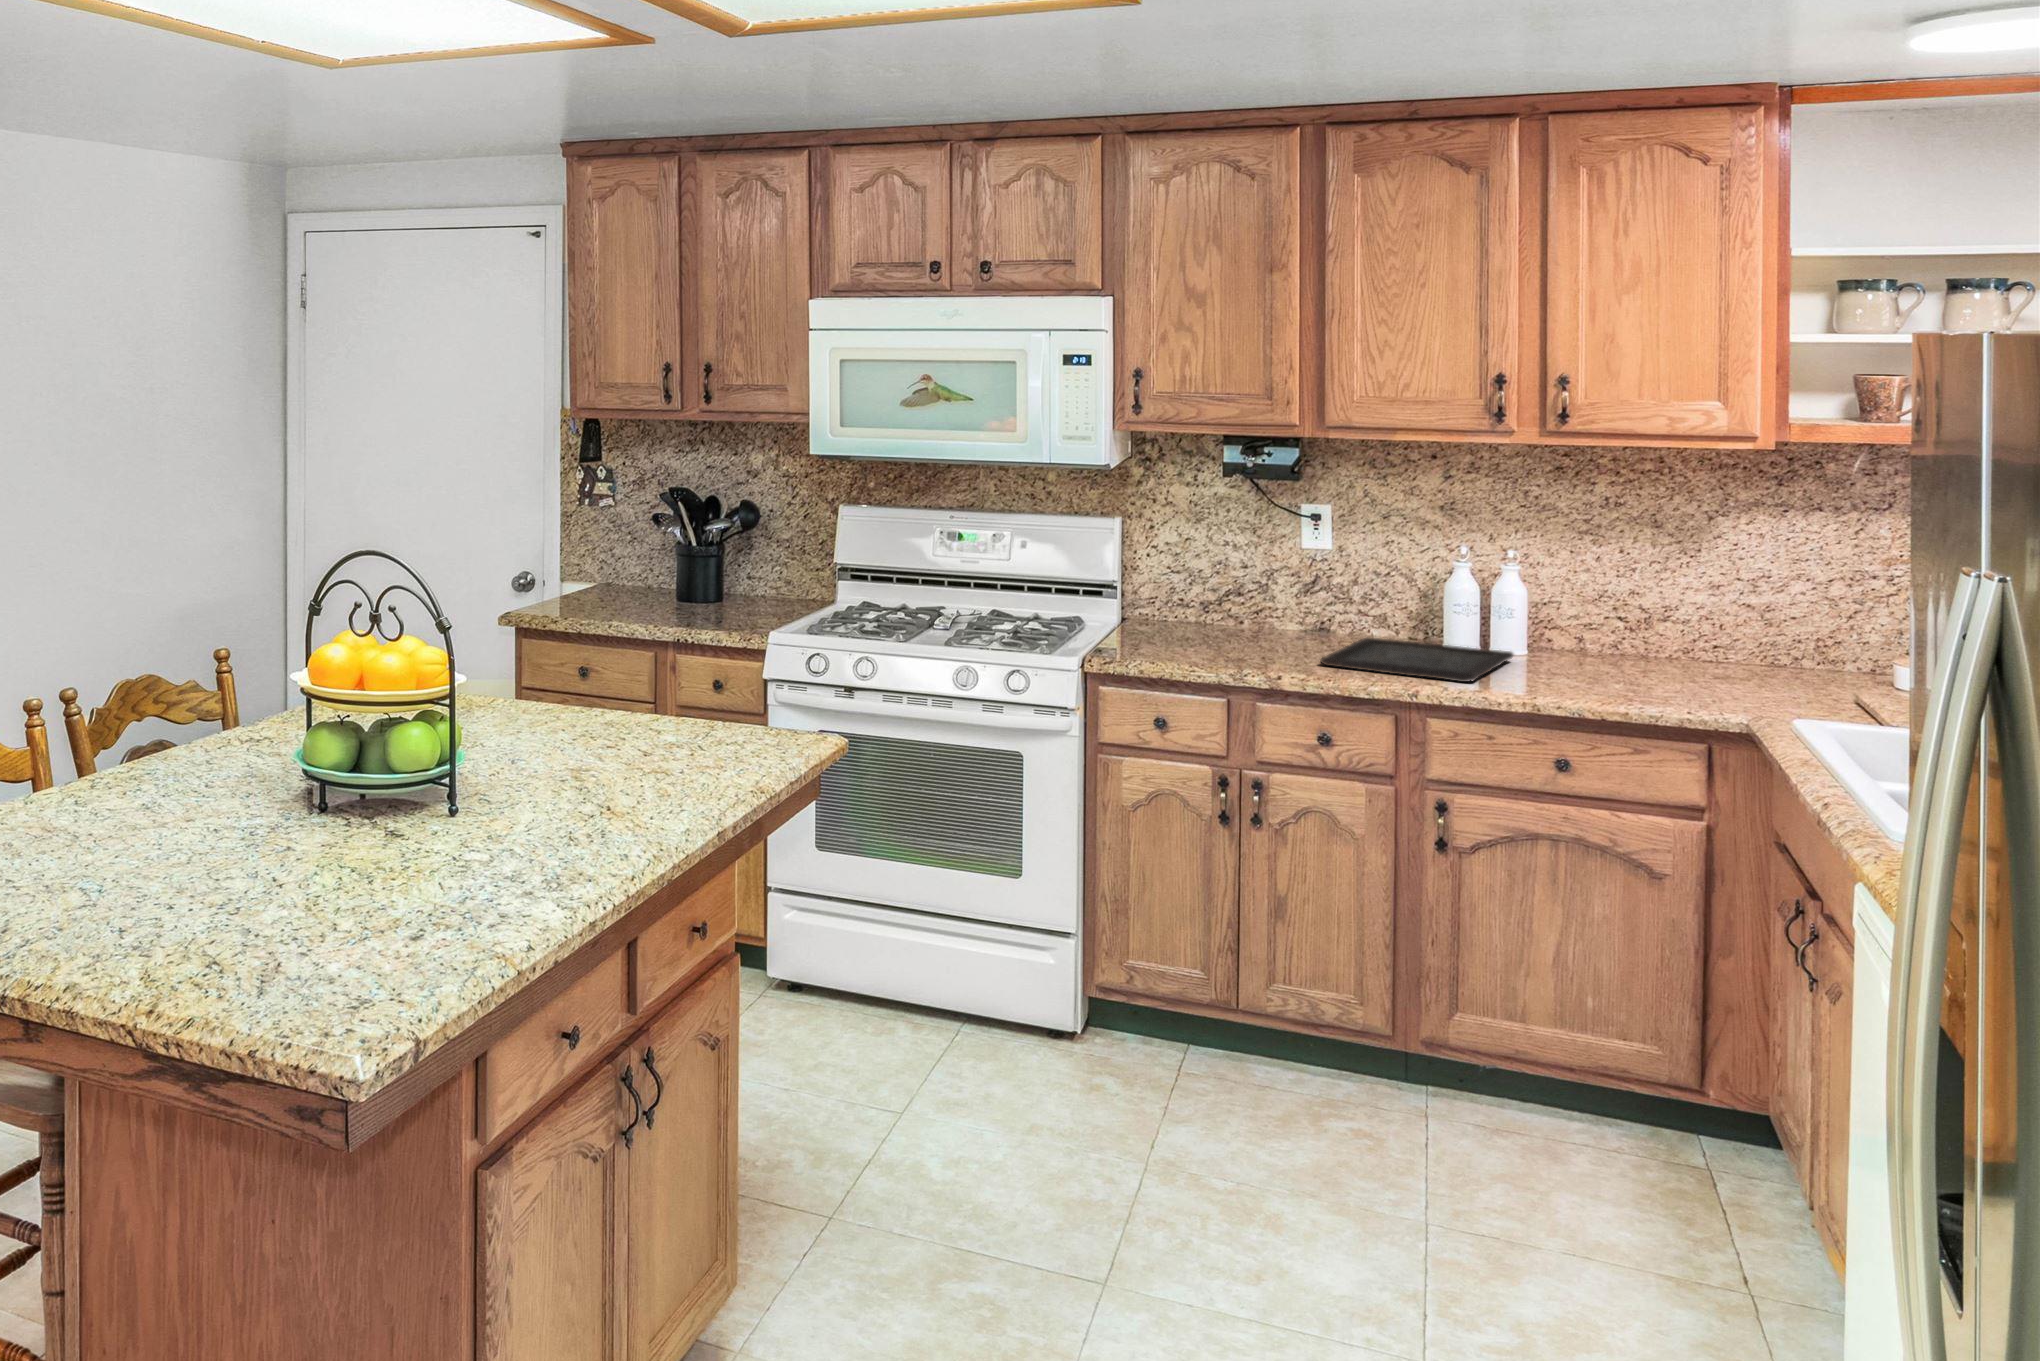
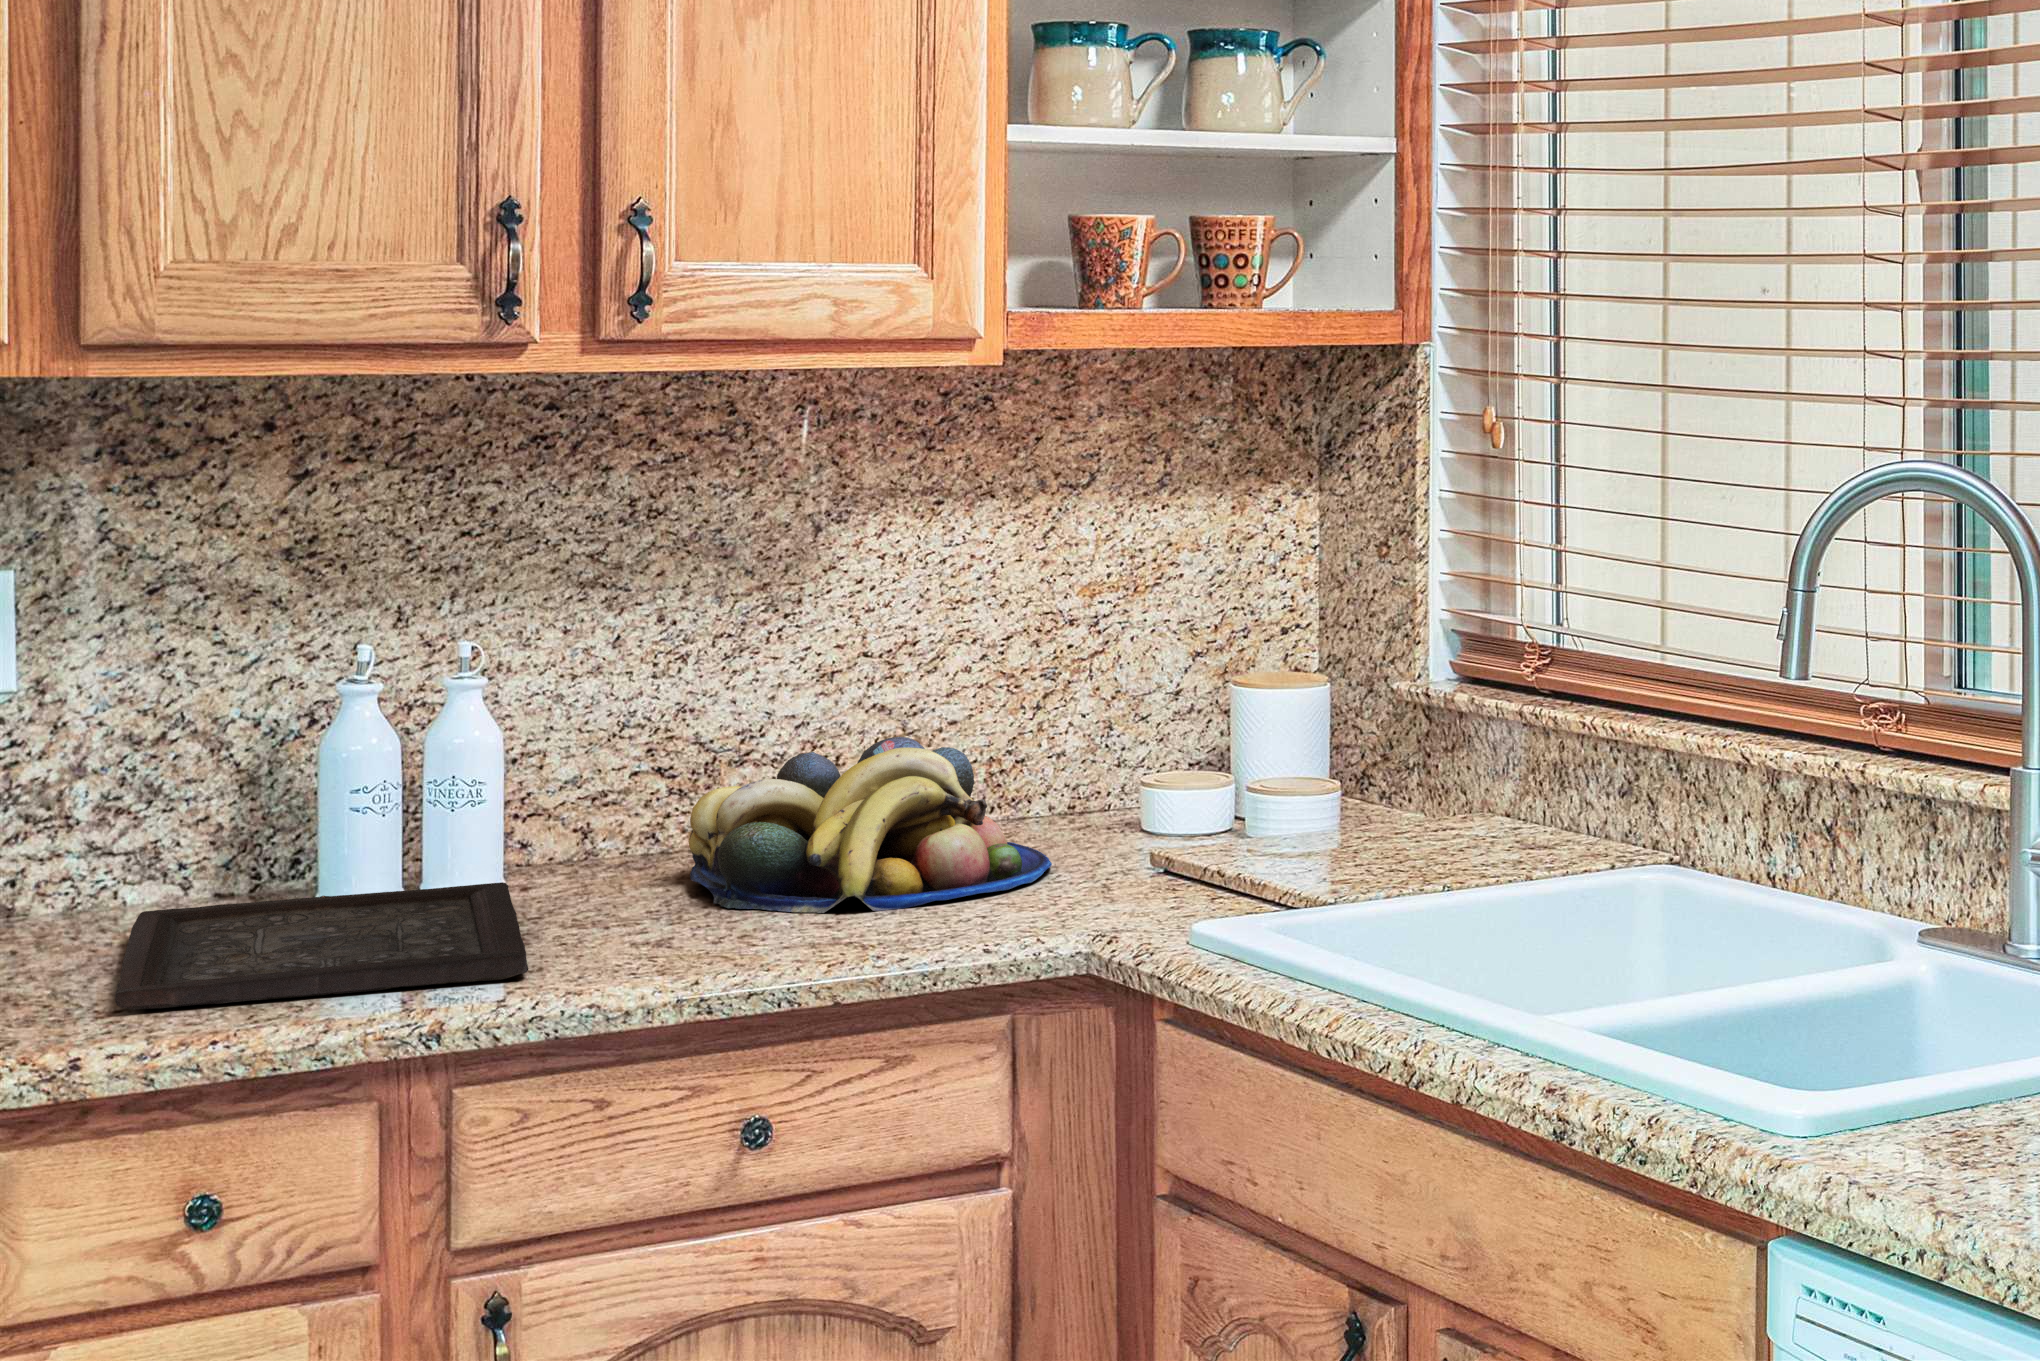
fruit bowl: none [1598,620,1797,696] -> present [688,737,1052,913]

